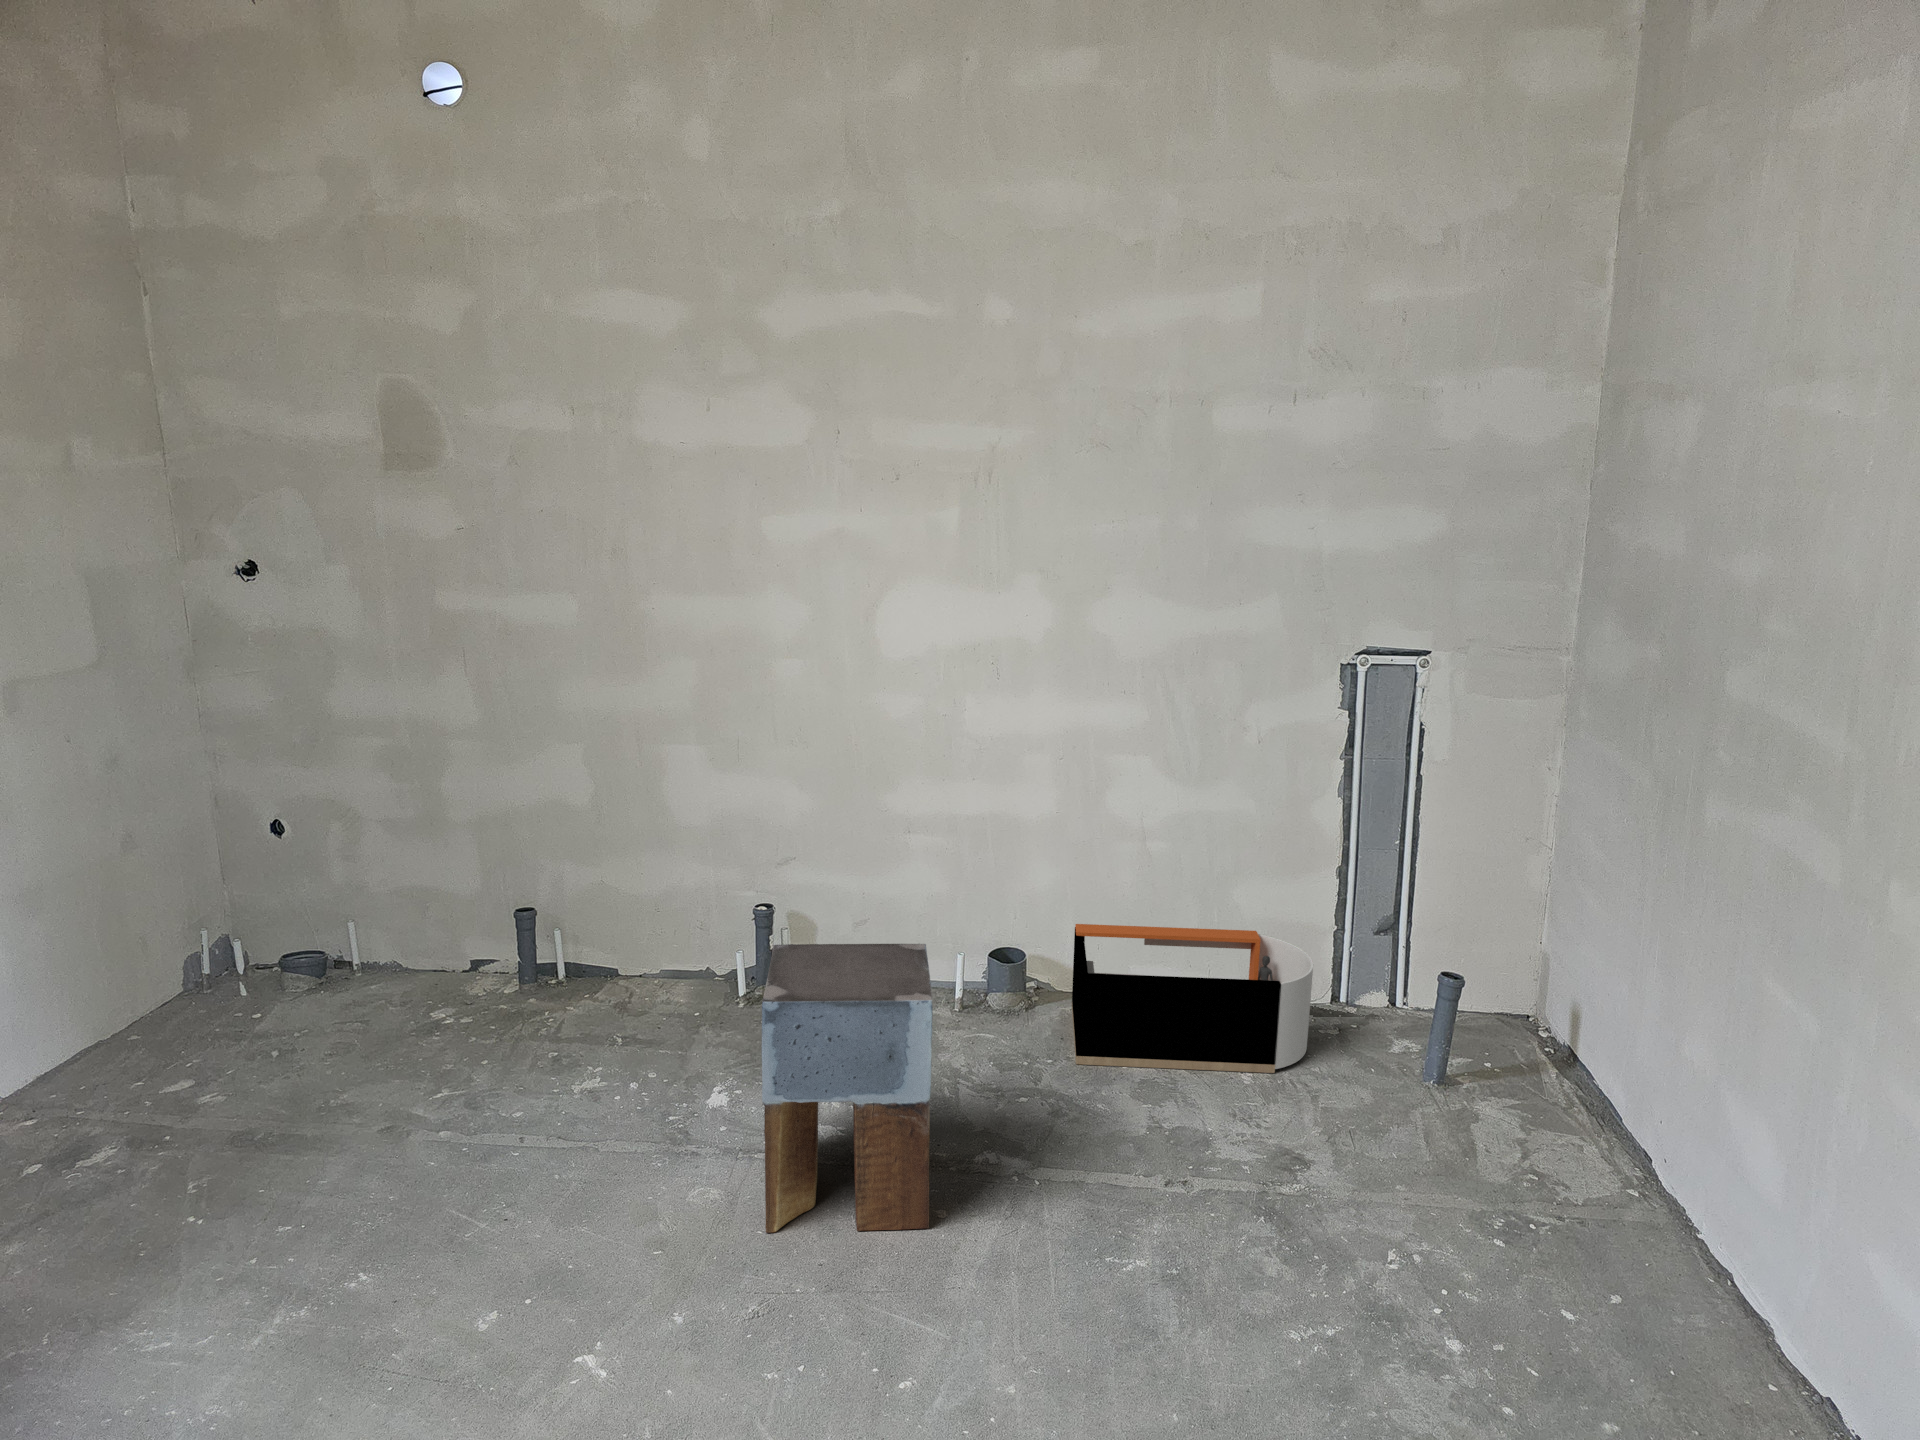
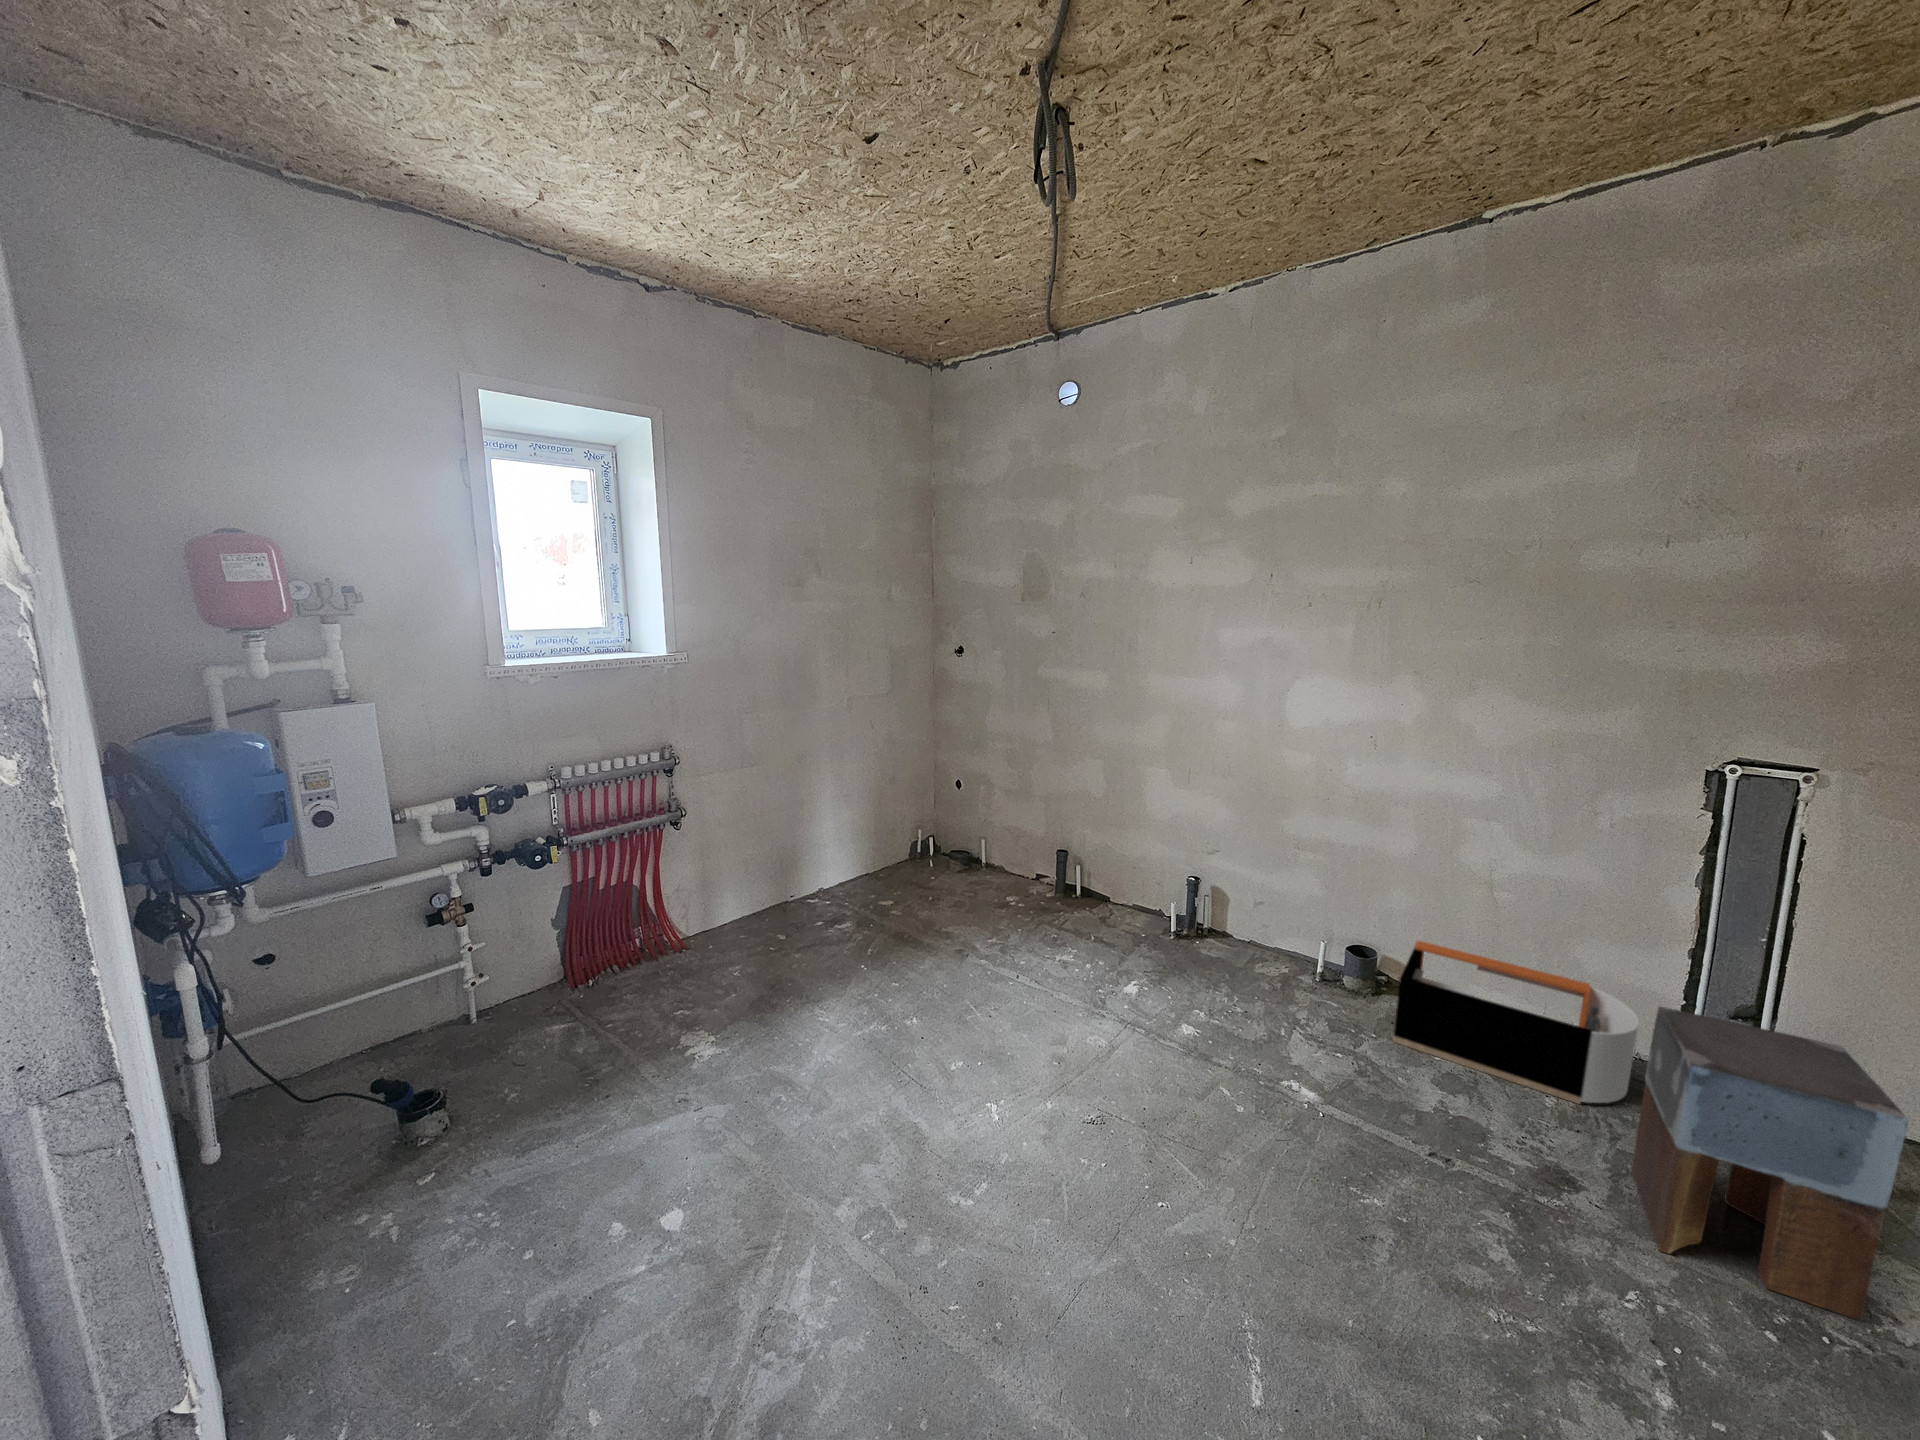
stool: present [762,944,933,1233] -> present [1632,1006,1908,1320]

